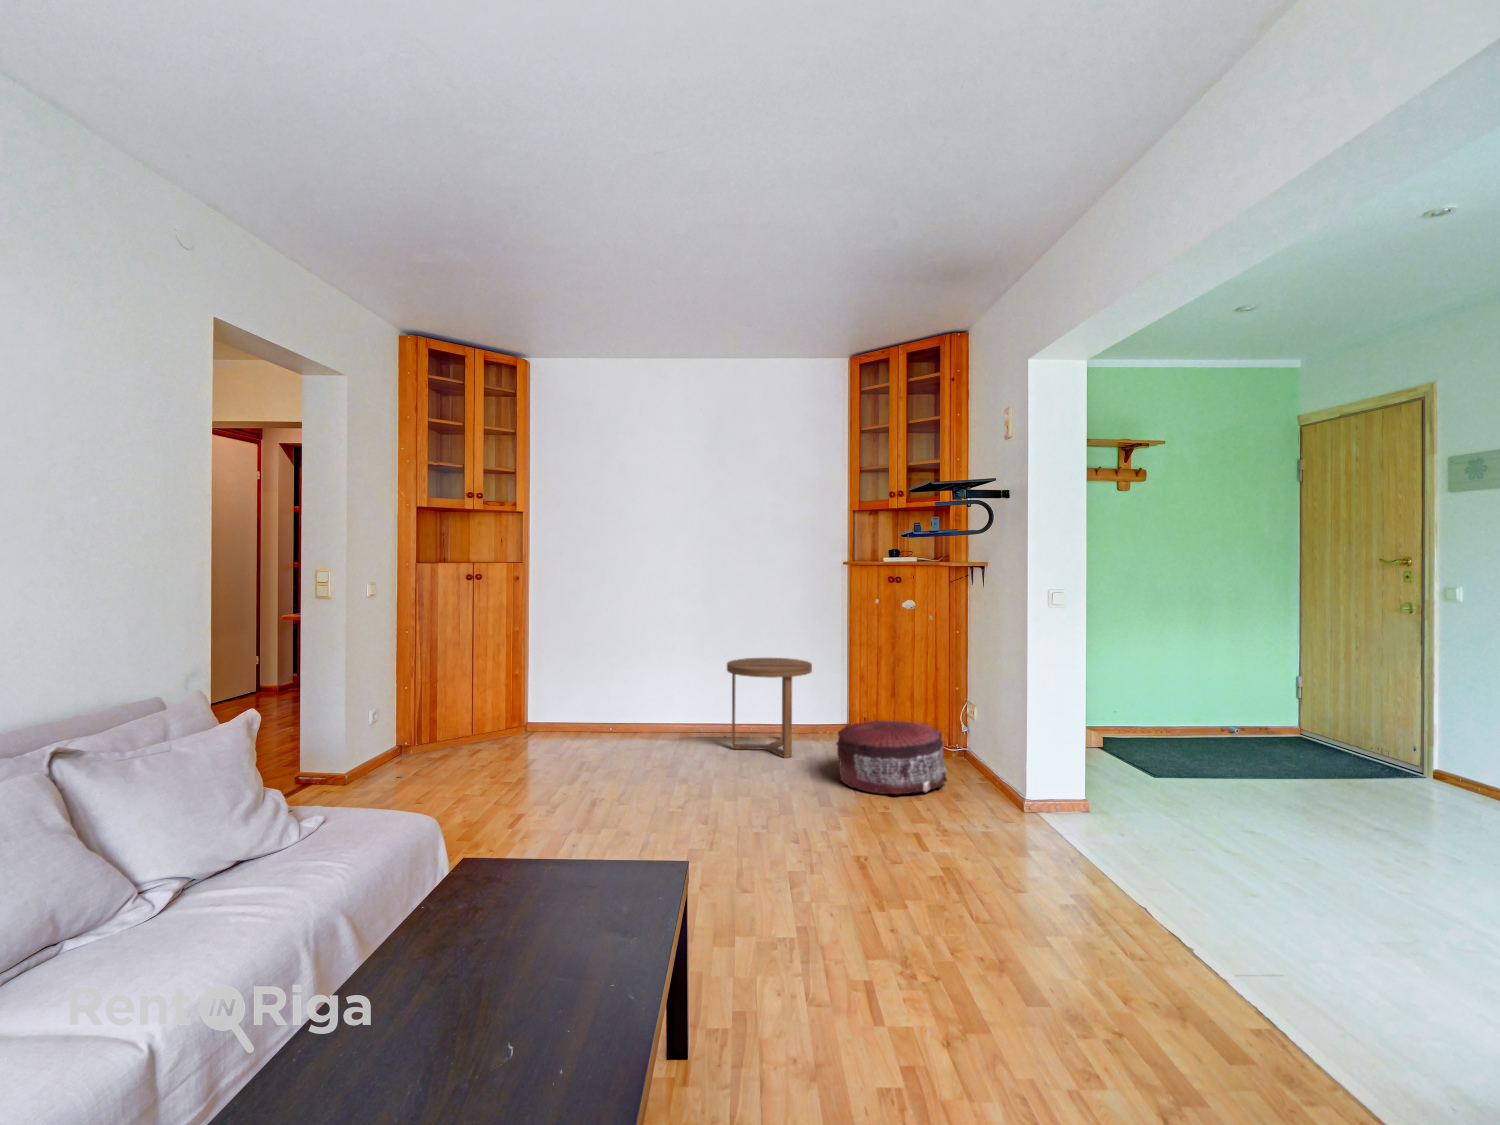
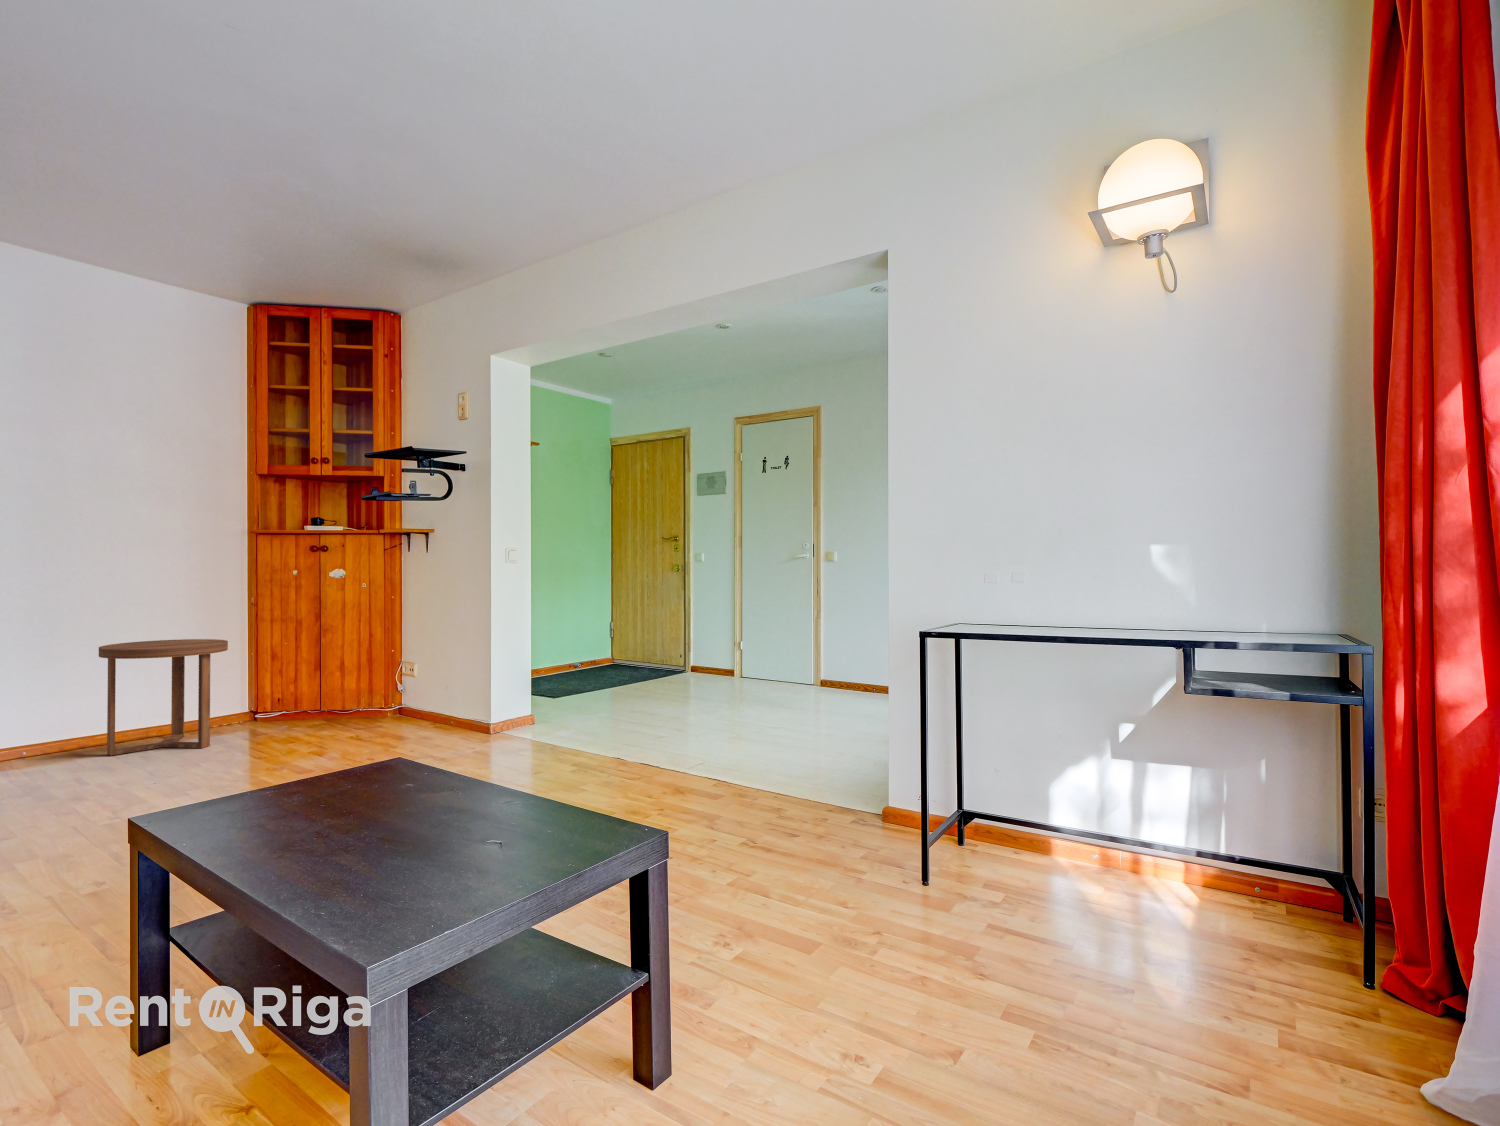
pouf: present [837,720,947,794] -> none [291,680,412,750]

